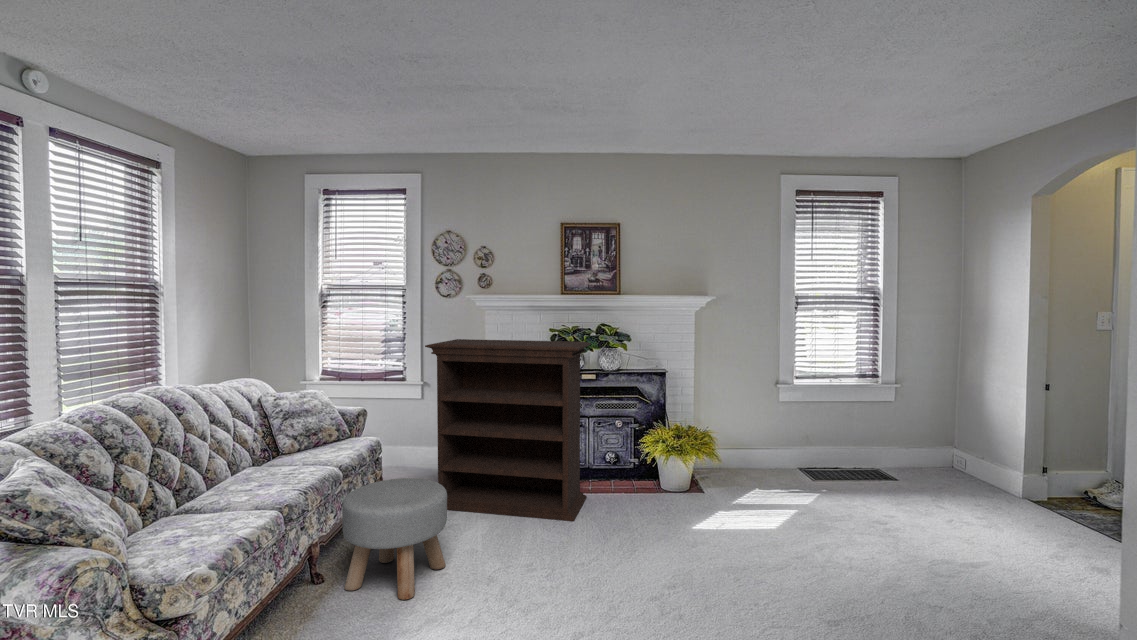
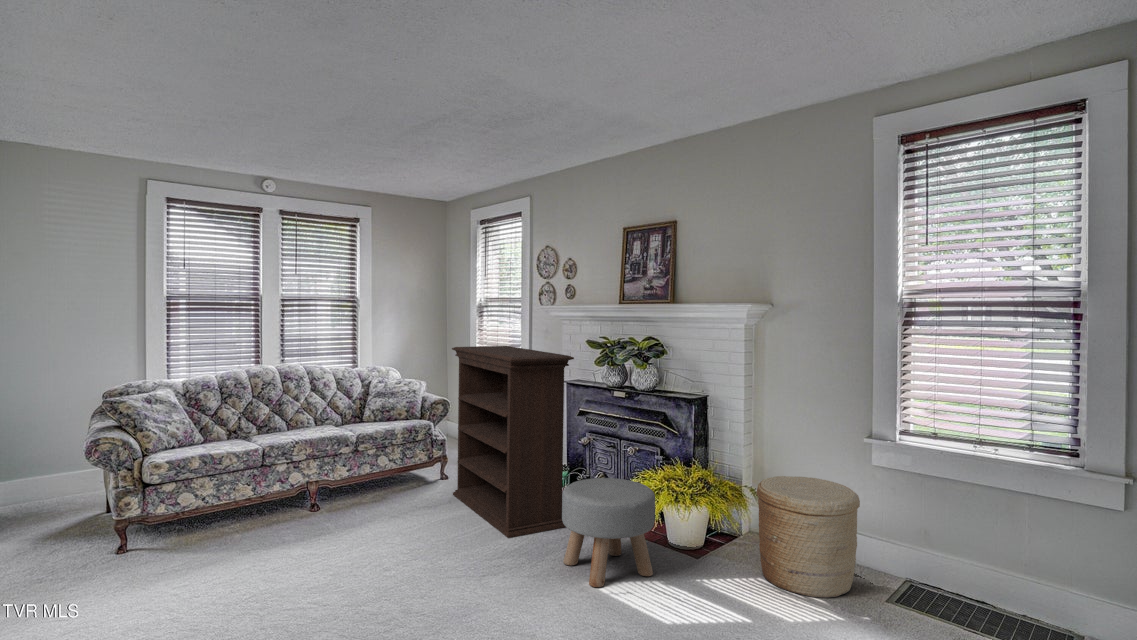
basket: none [730,411,798,488] -> present [757,476,860,598]
ottoman: present [342,478,447,600] -> present [562,478,655,587]

